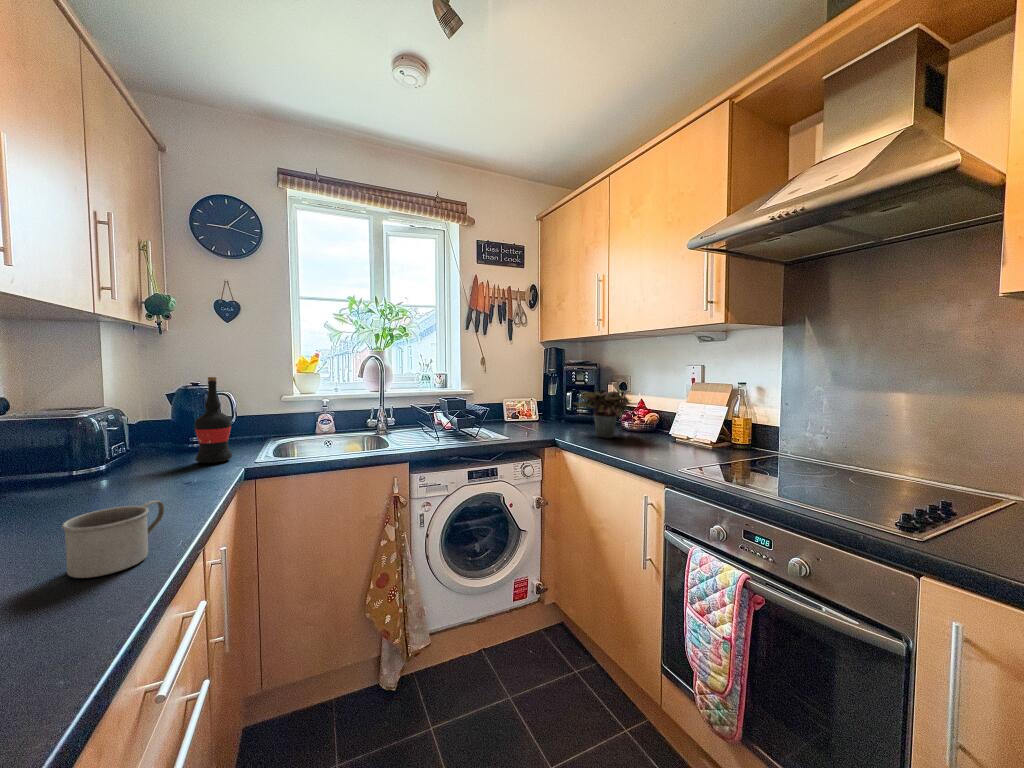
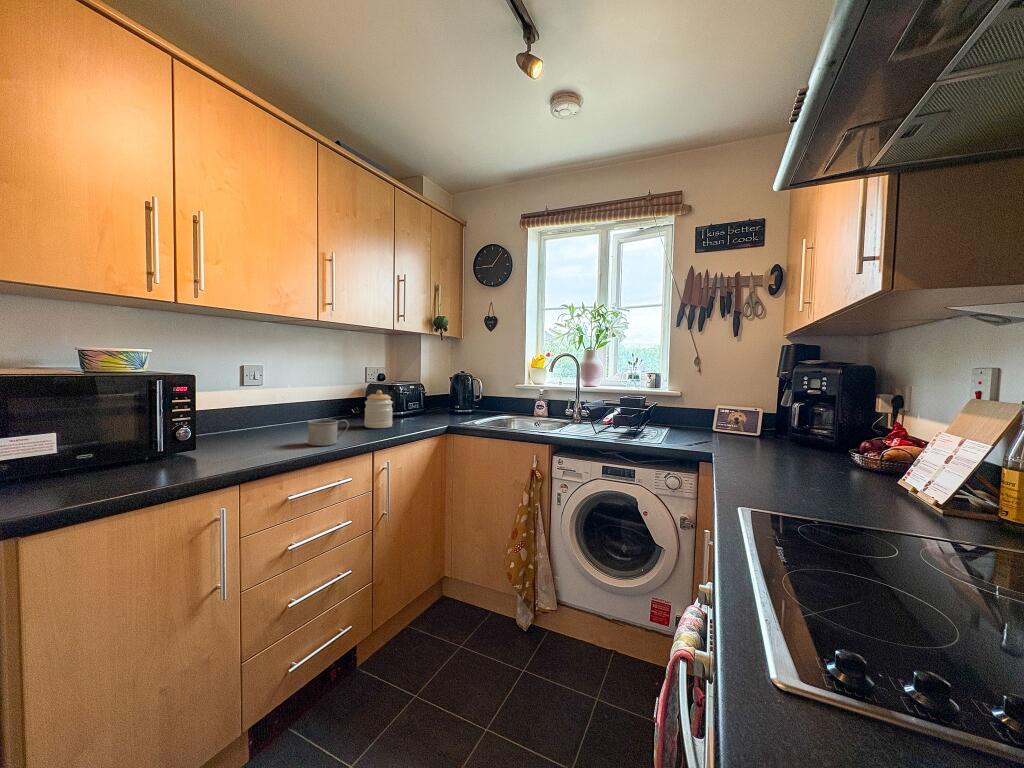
wine bottle: present [194,377,232,463] -> none [438,366,458,421]
potted plant: present [574,390,639,438] -> none [753,398,847,467]
jar: none [76,431,150,508] -> present [364,390,393,428]

